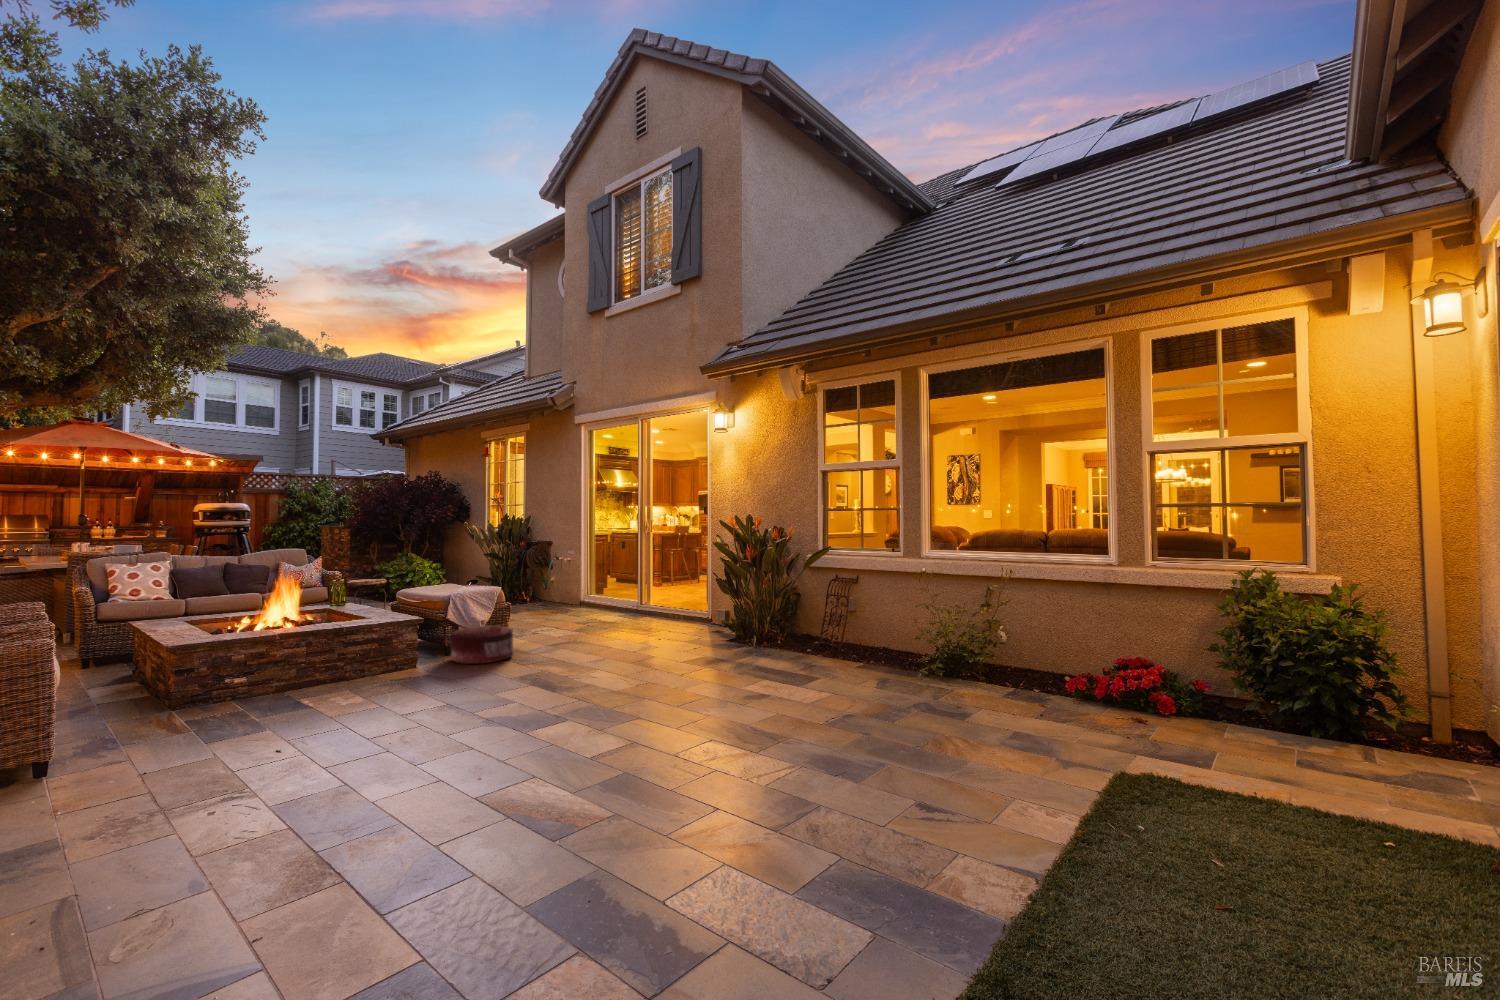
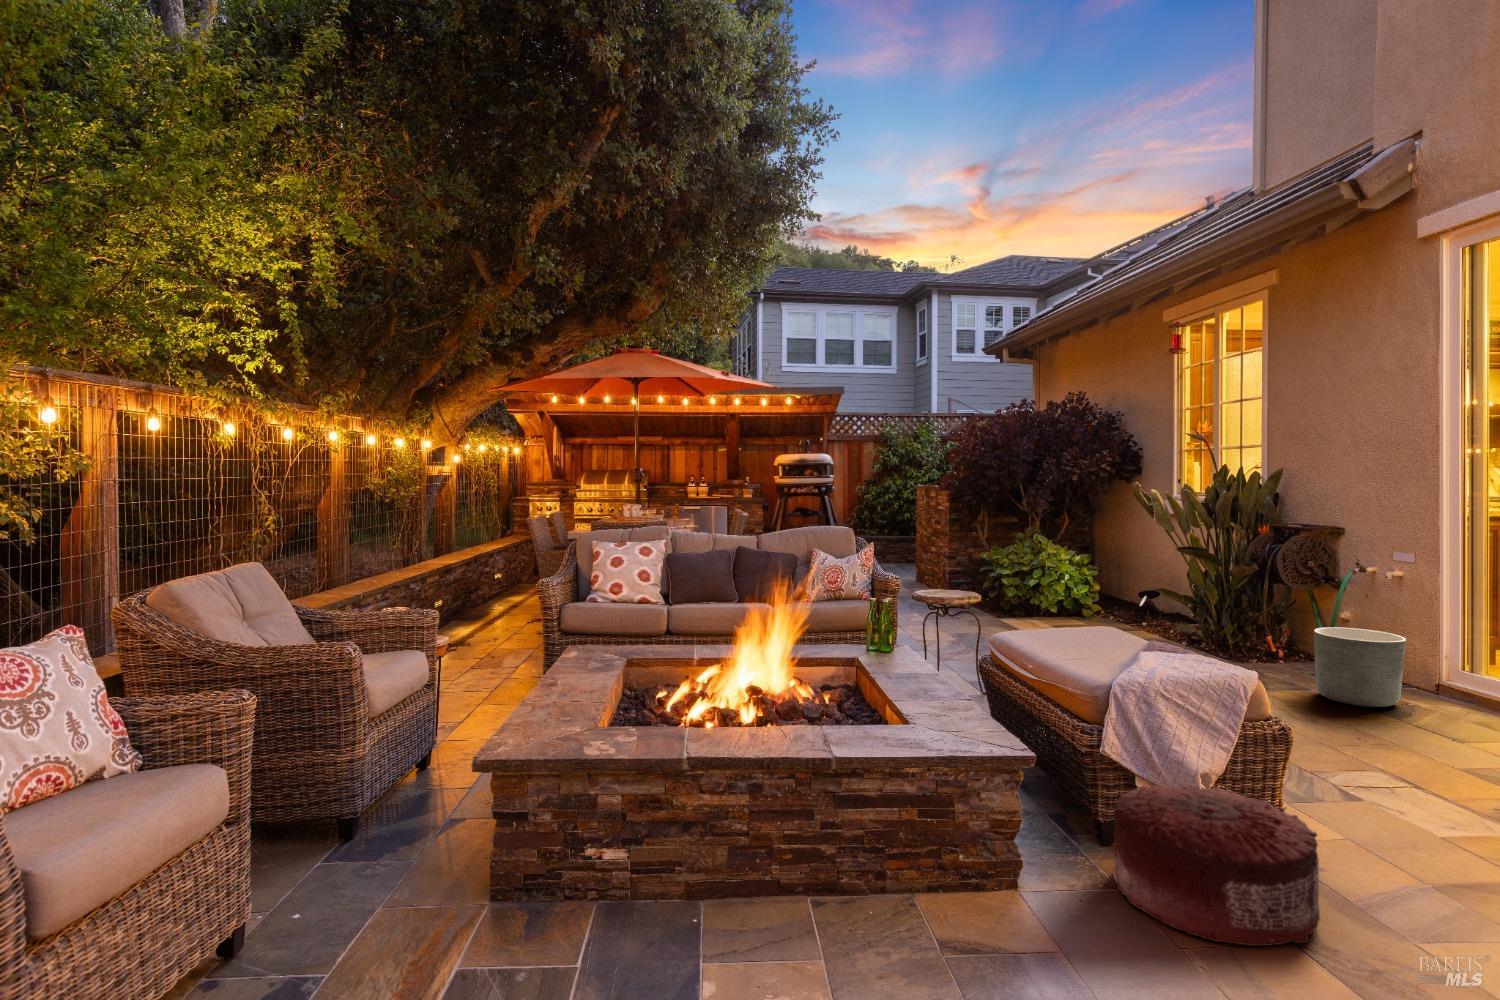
planter: none [539,583,570,613] -> present [1314,627,1406,707]

